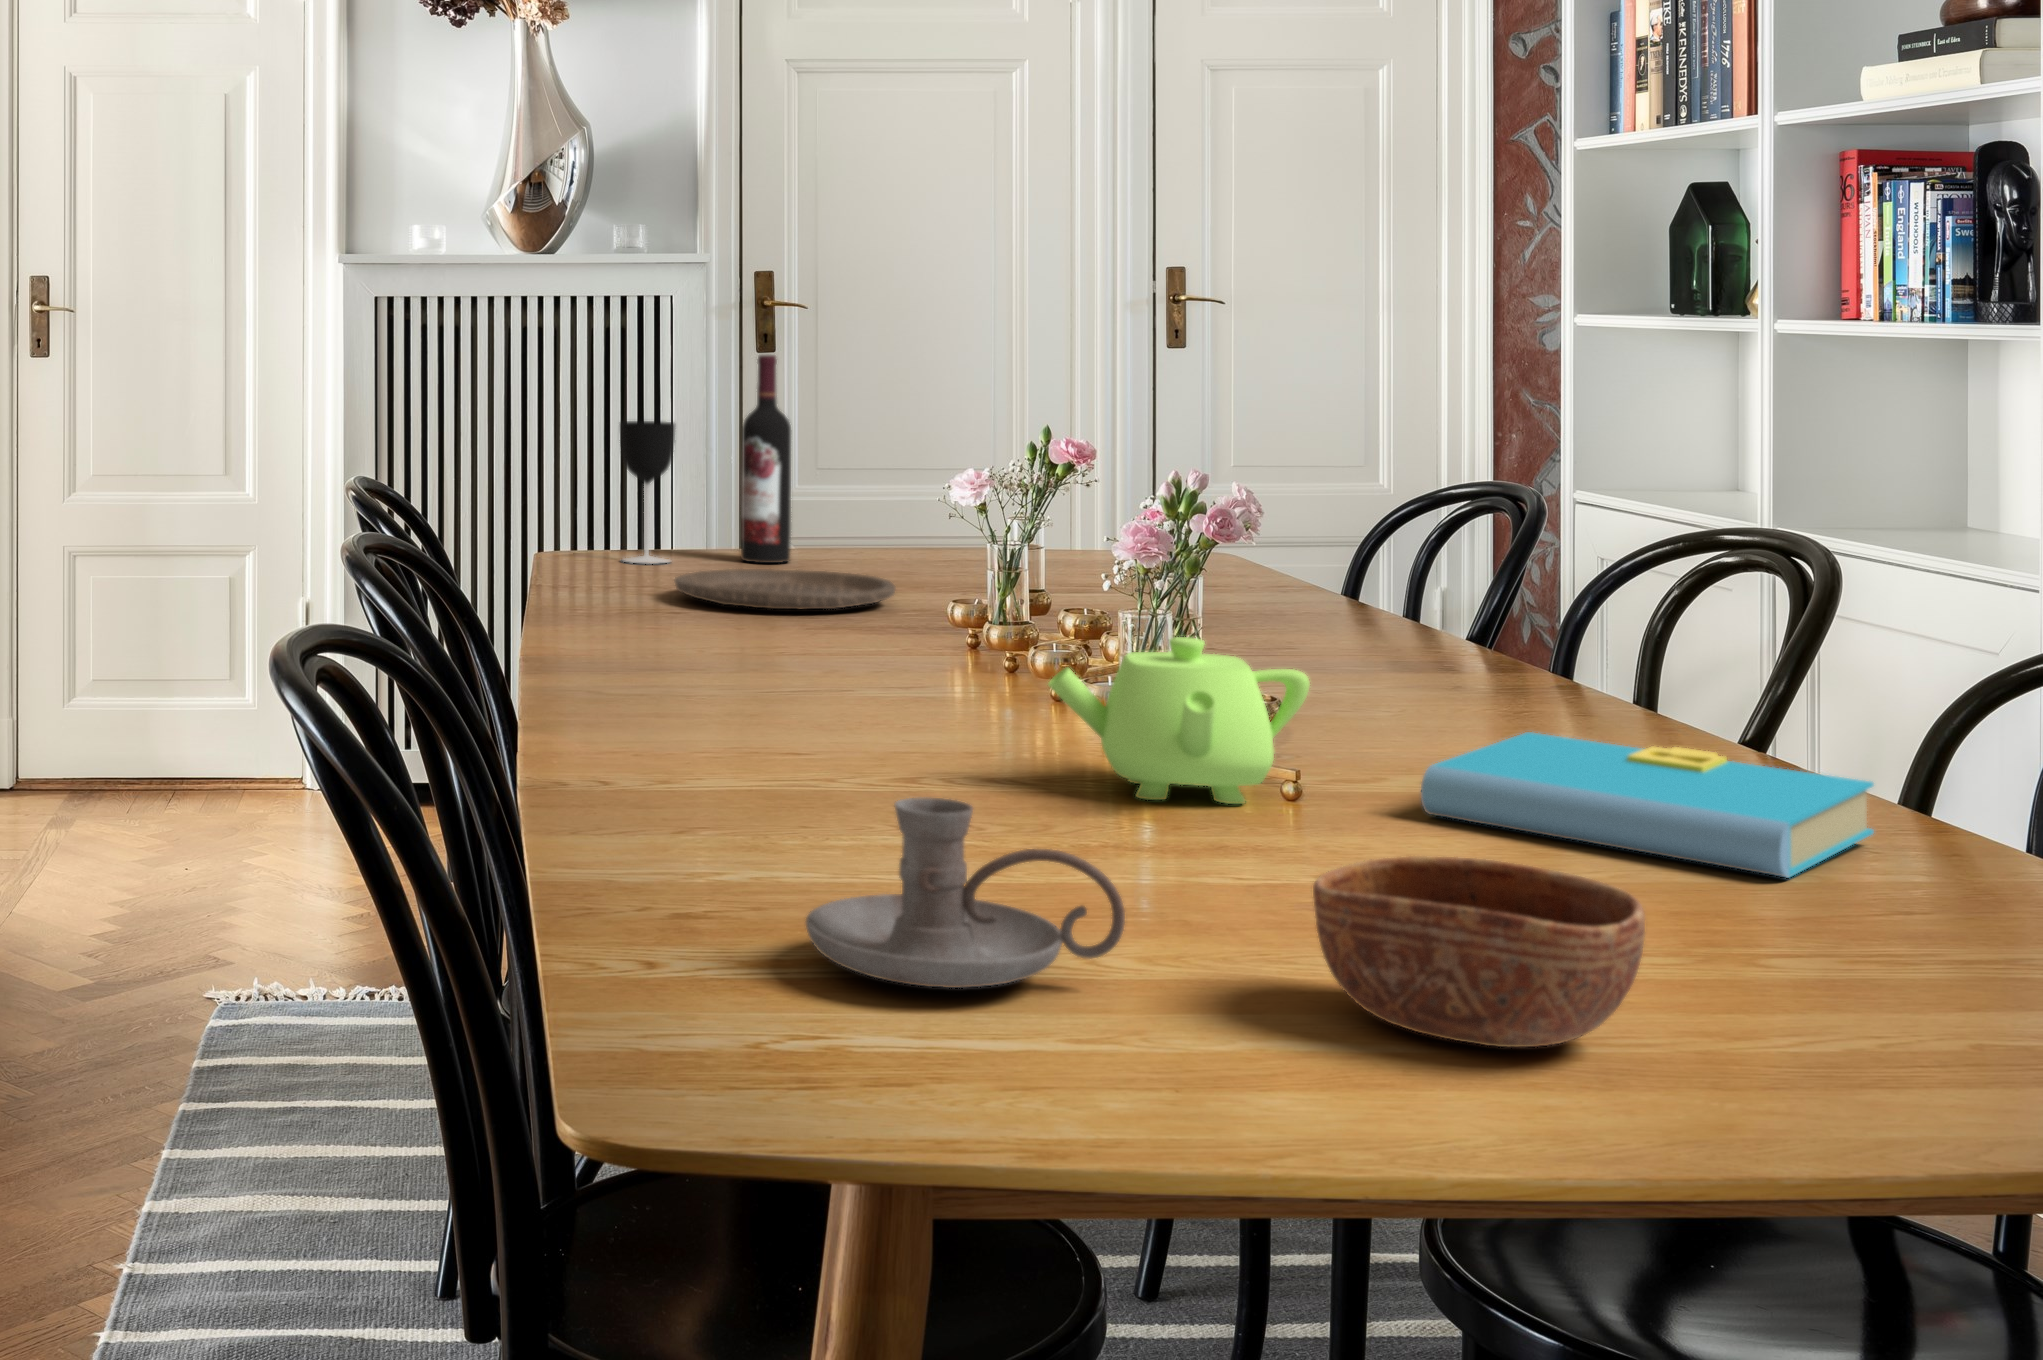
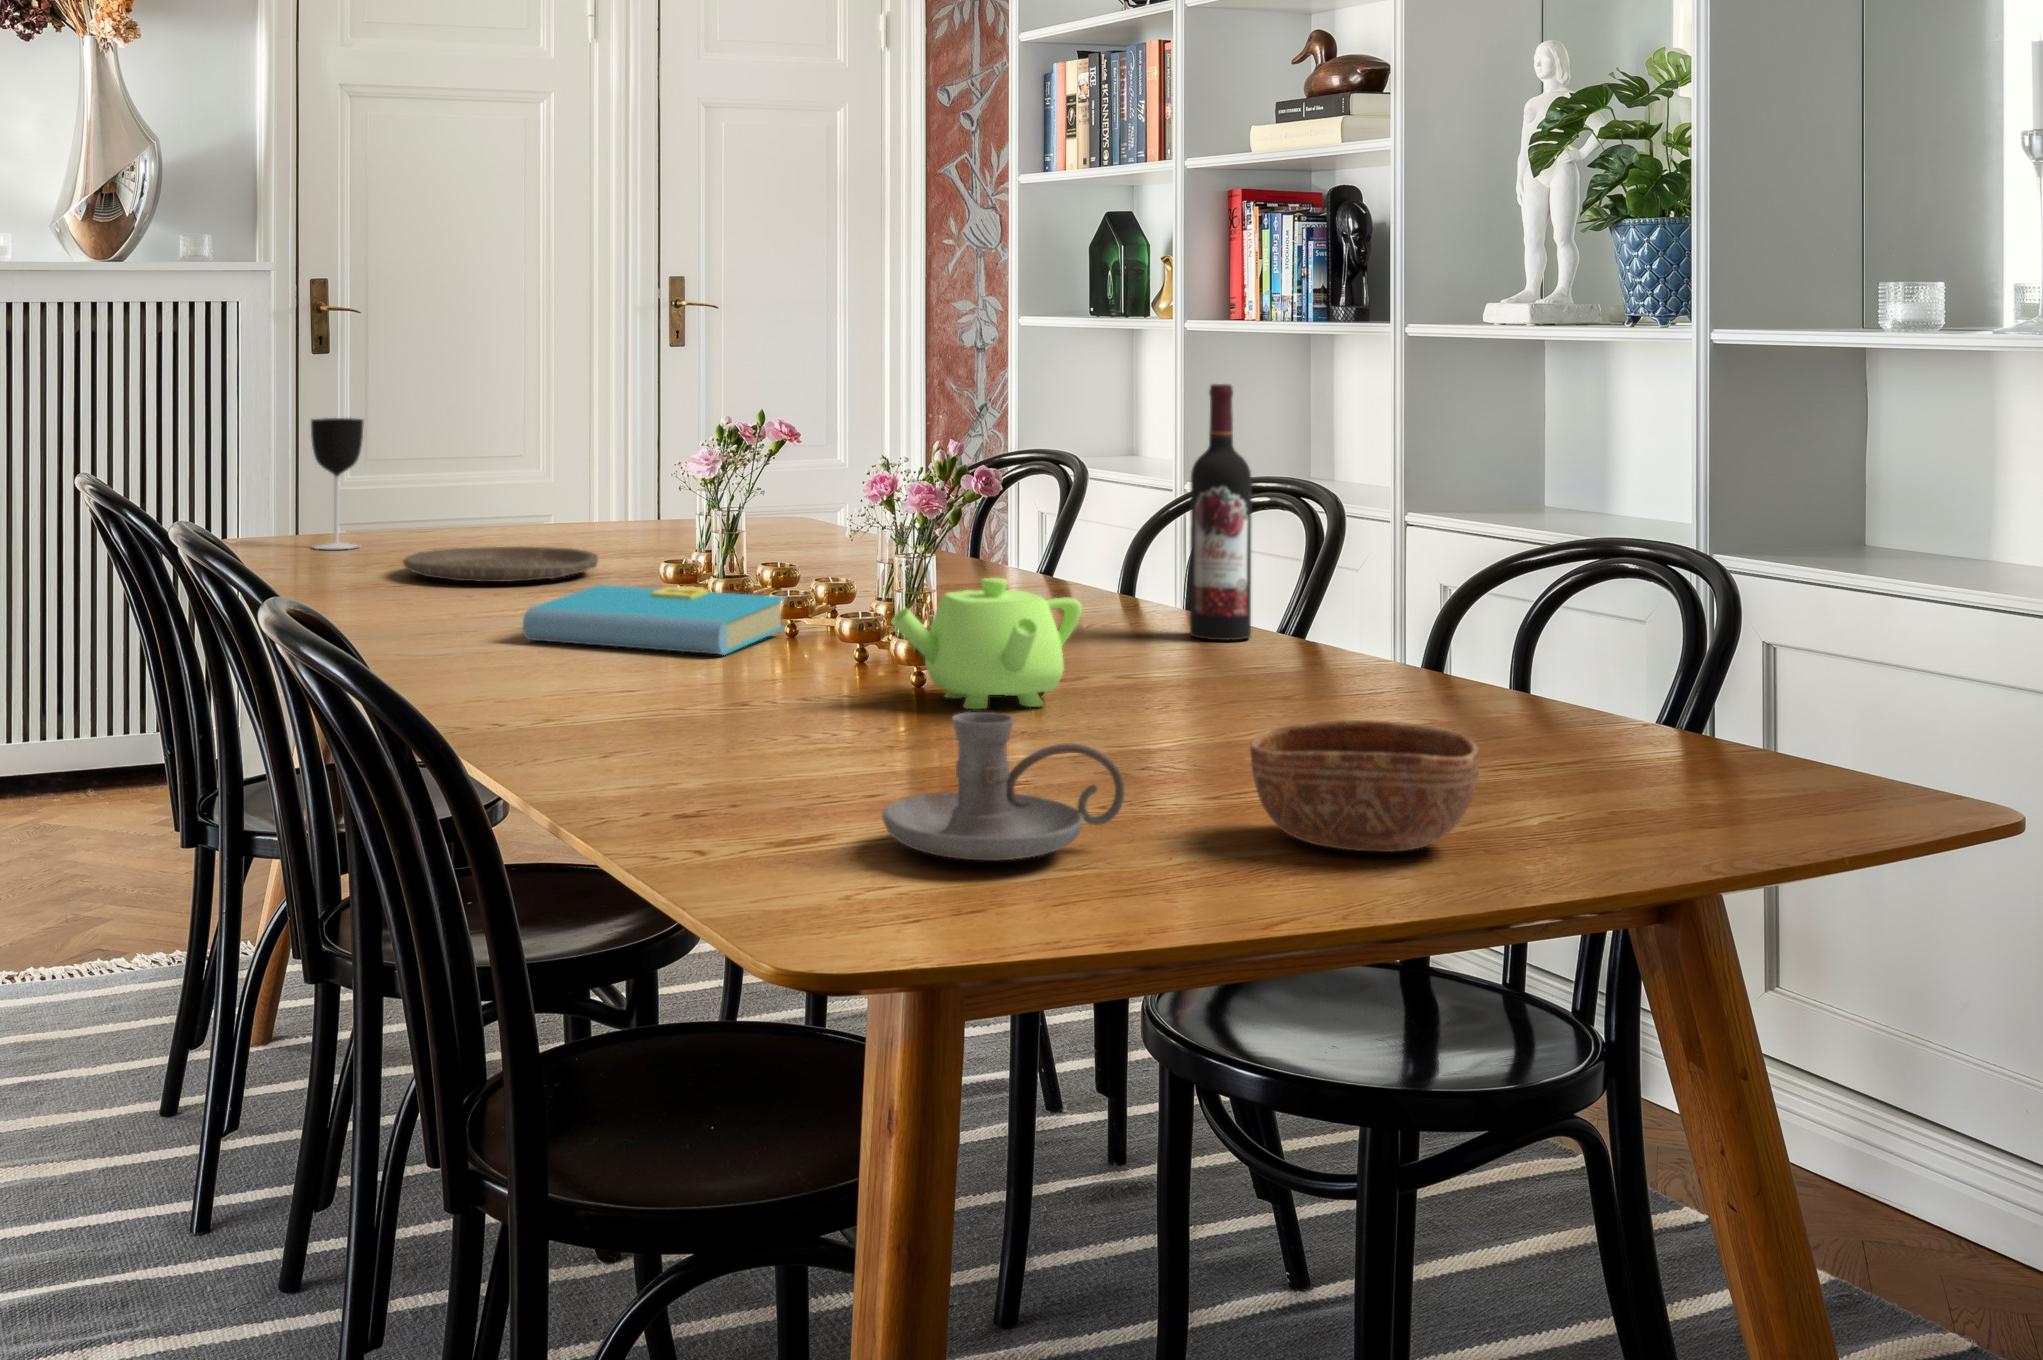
wine bottle: present [741,355,791,563] -> present [1190,384,1252,640]
book: present [1421,732,1874,878] -> present [523,585,785,655]

